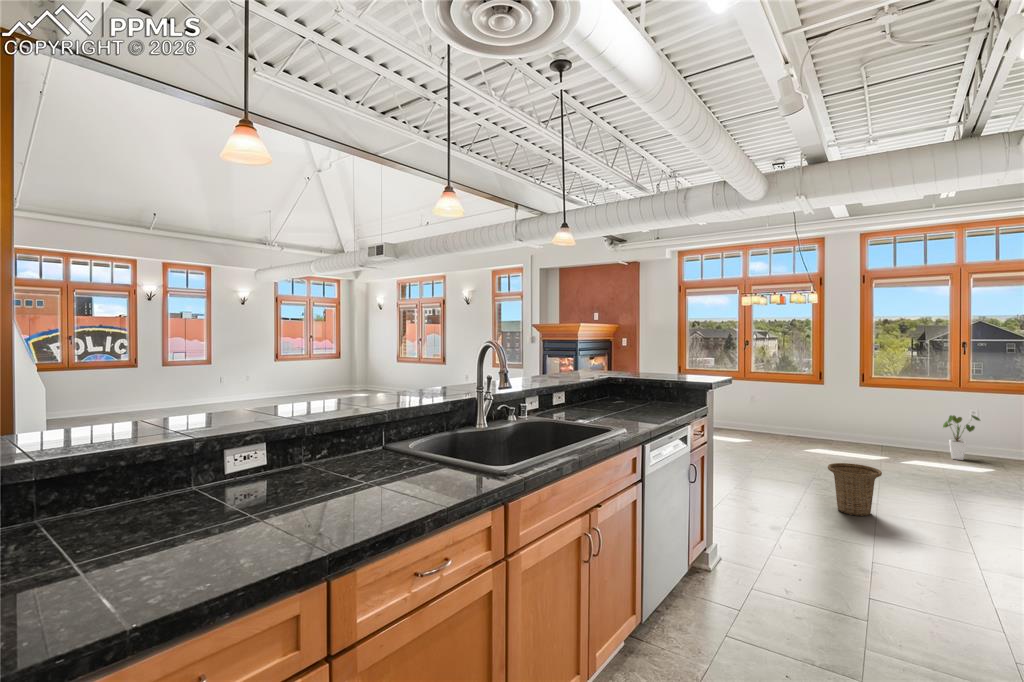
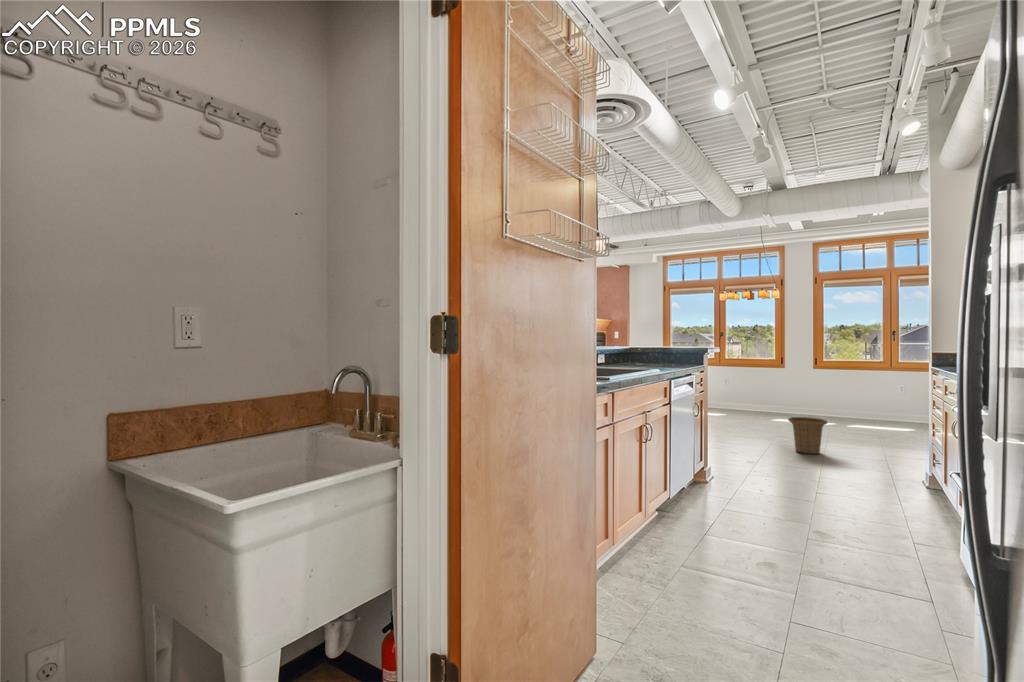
house plant: present [943,415,980,460] -> none [877,387,906,423]

